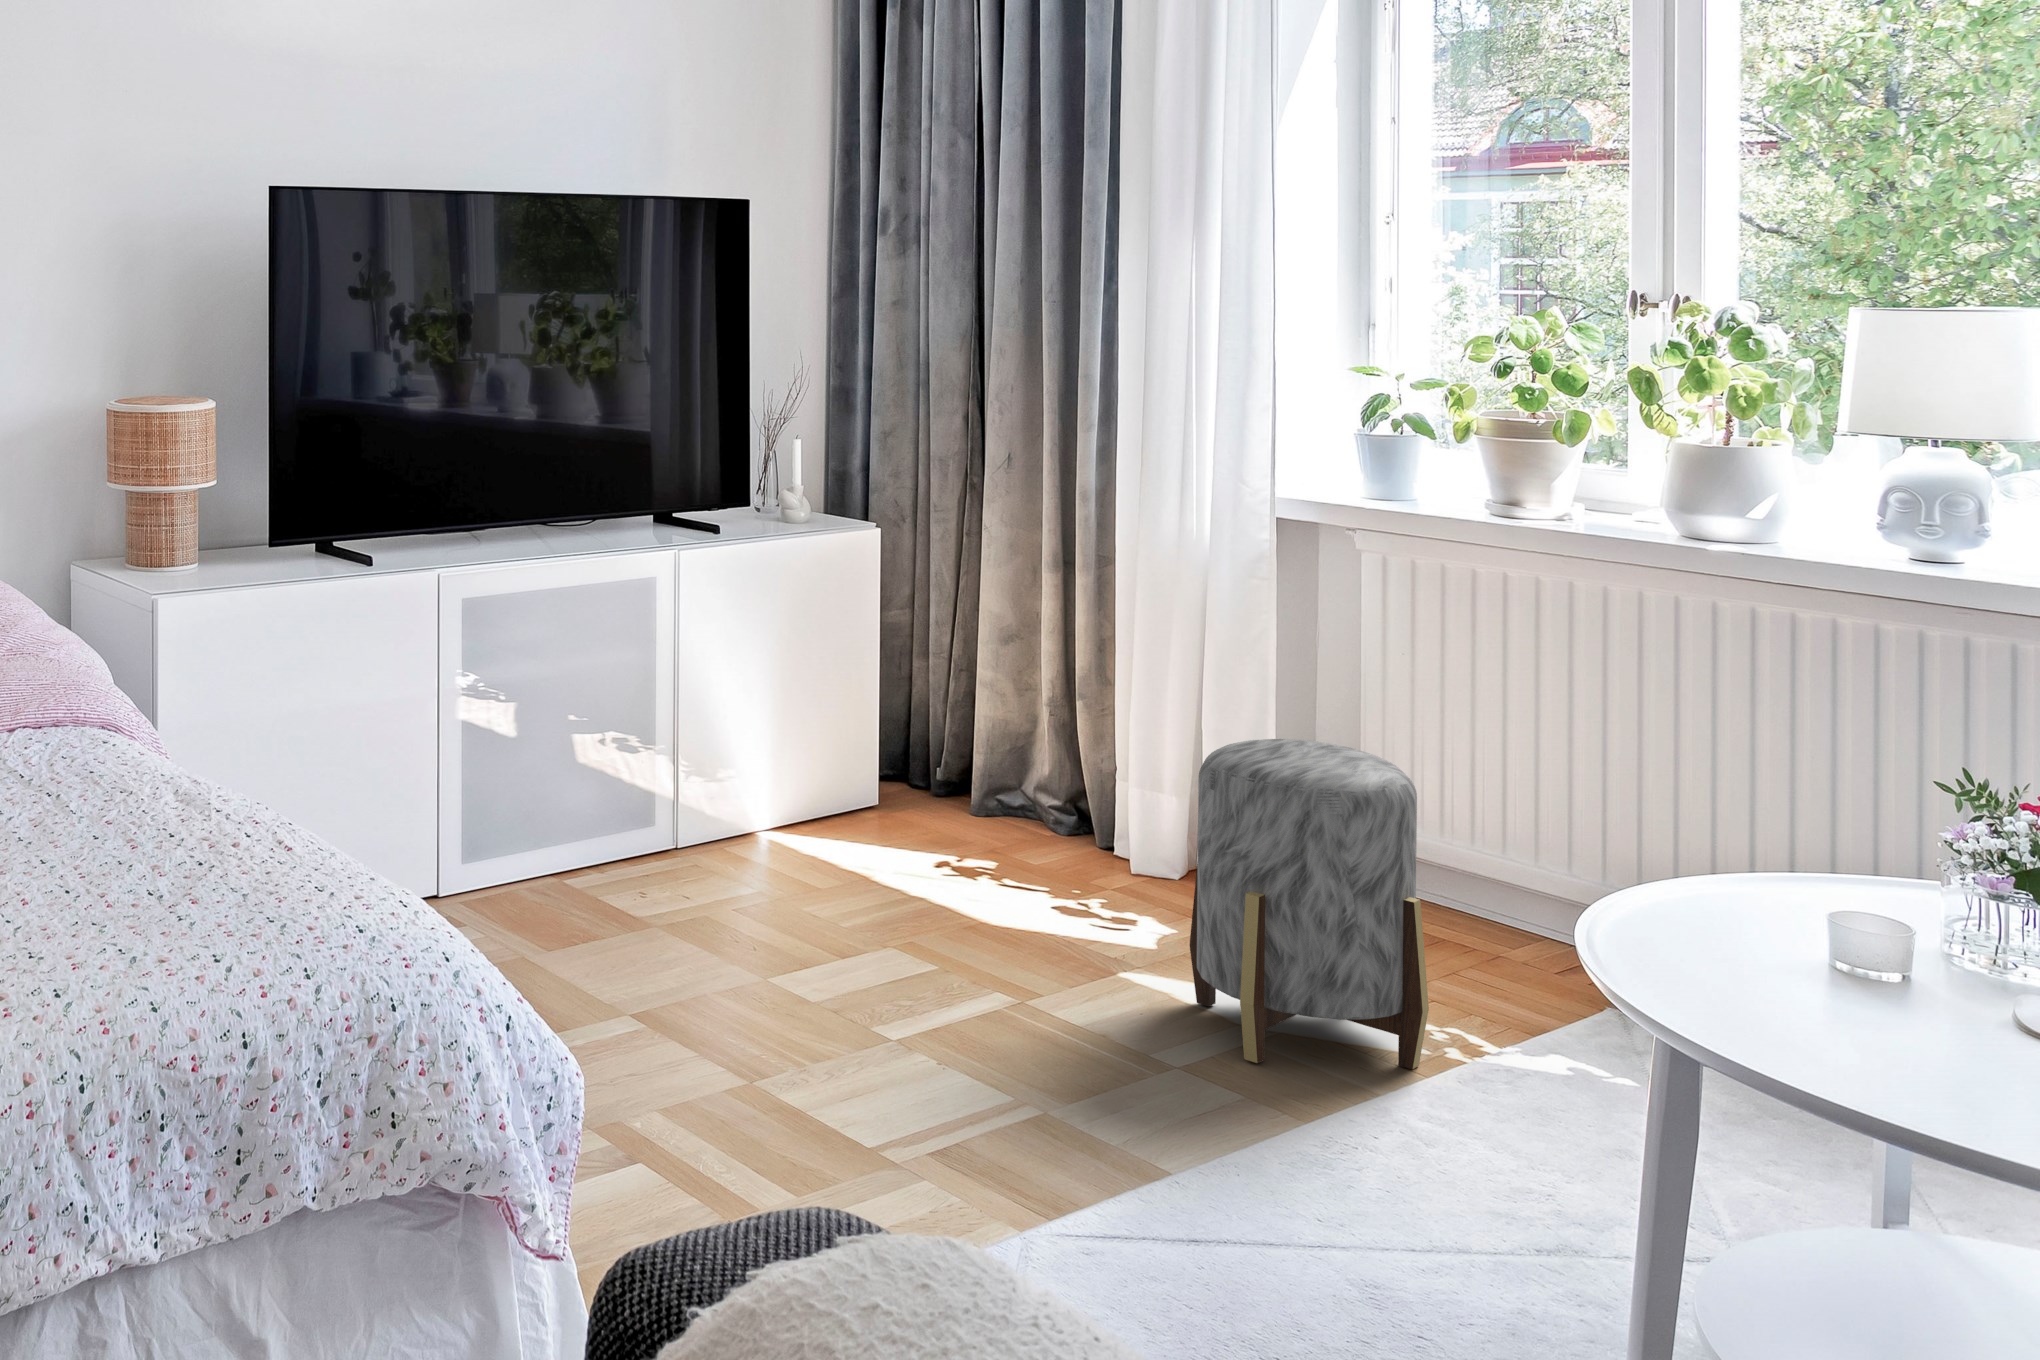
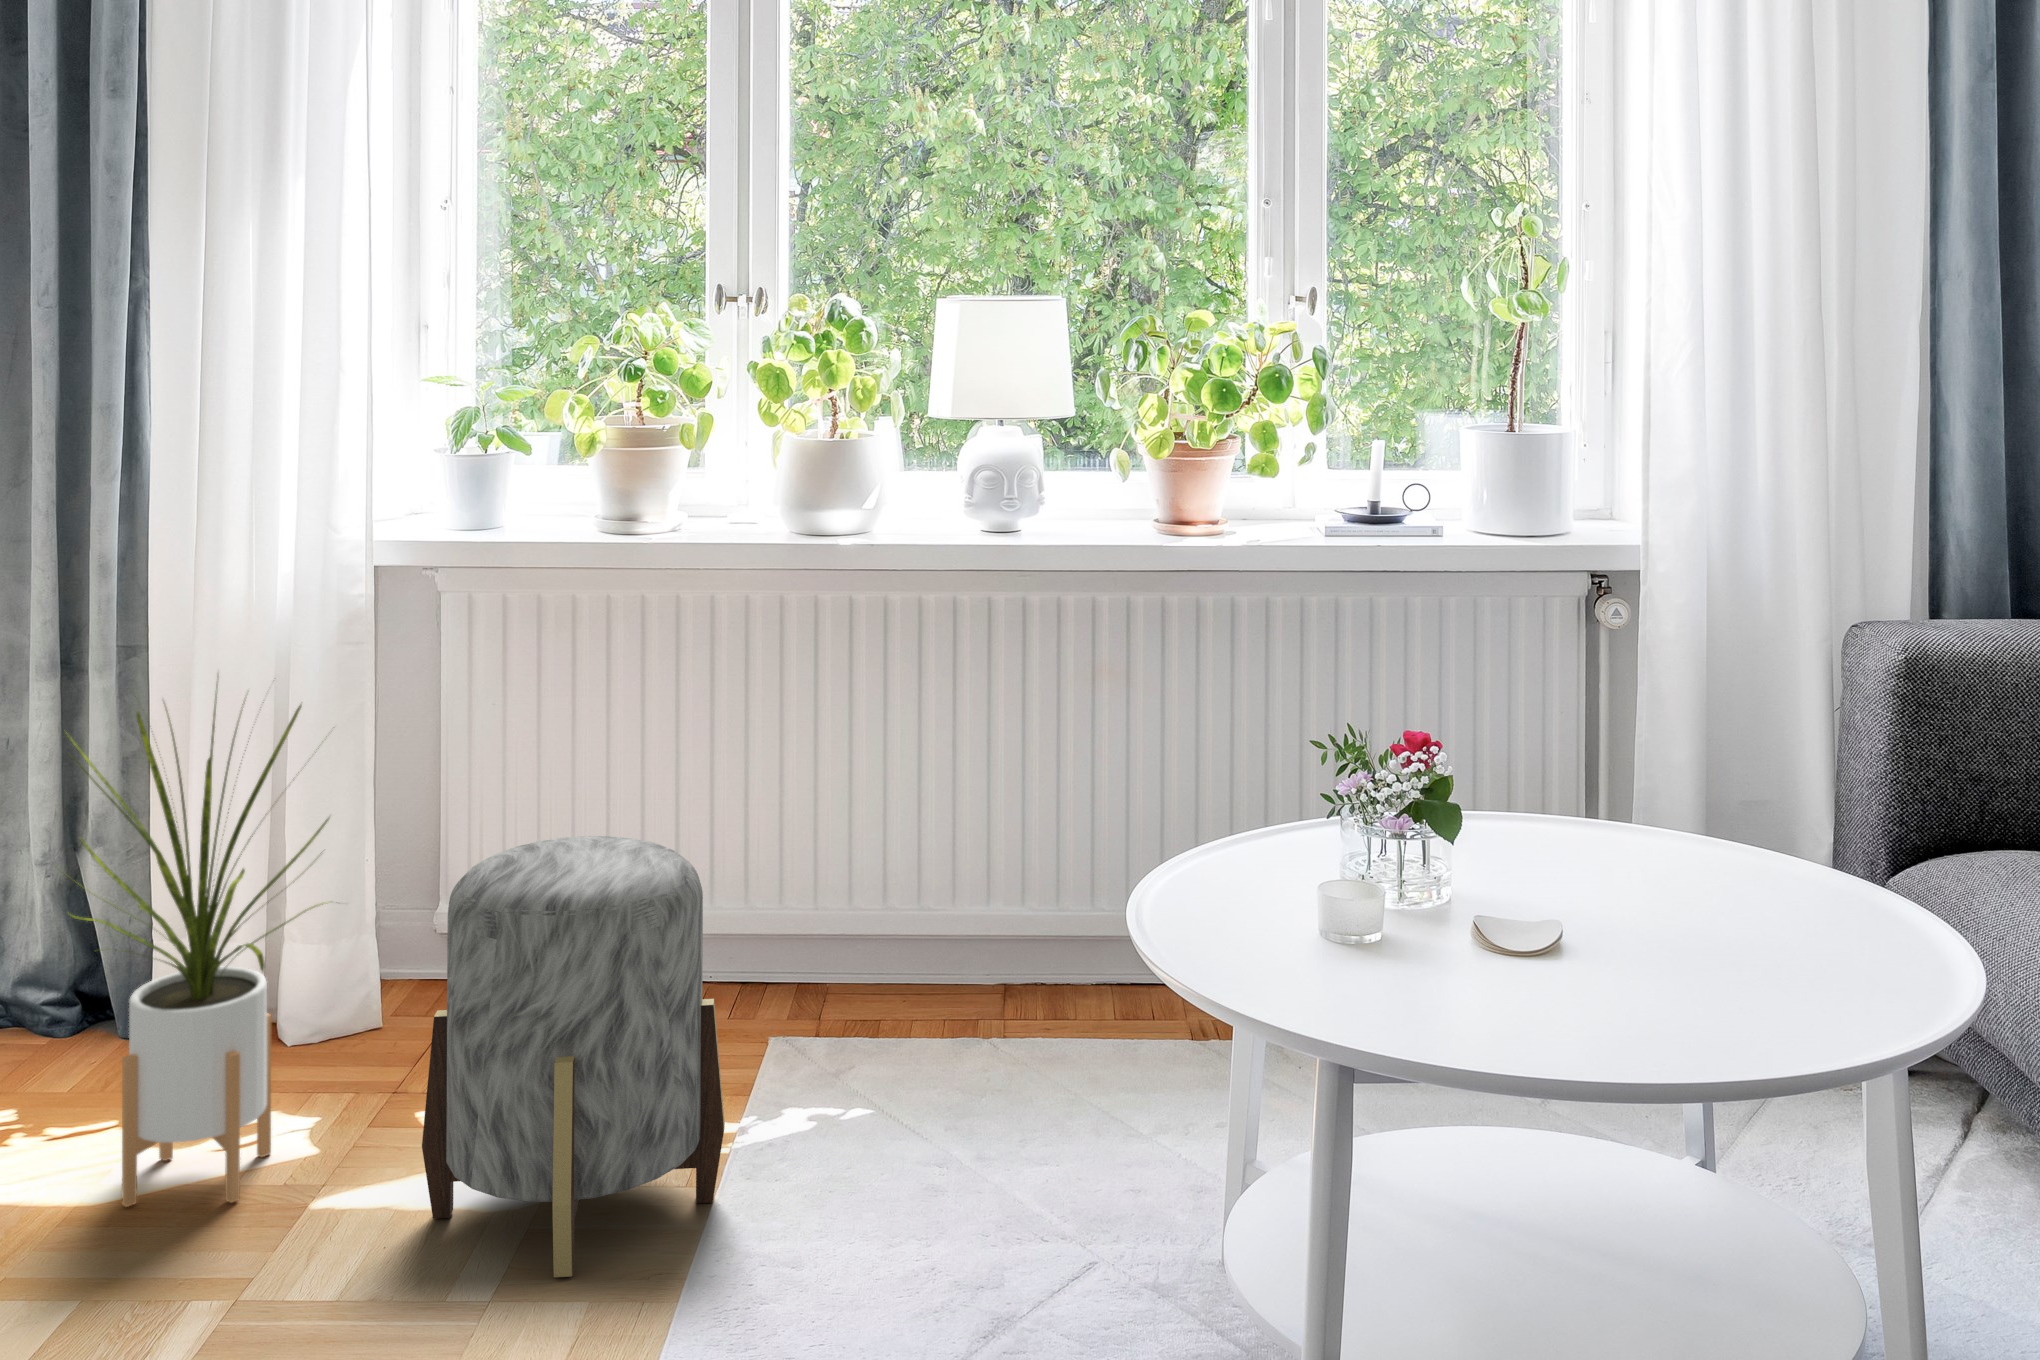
house plant: none [977,571,1179,951] -> present [57,694,329,1207]

